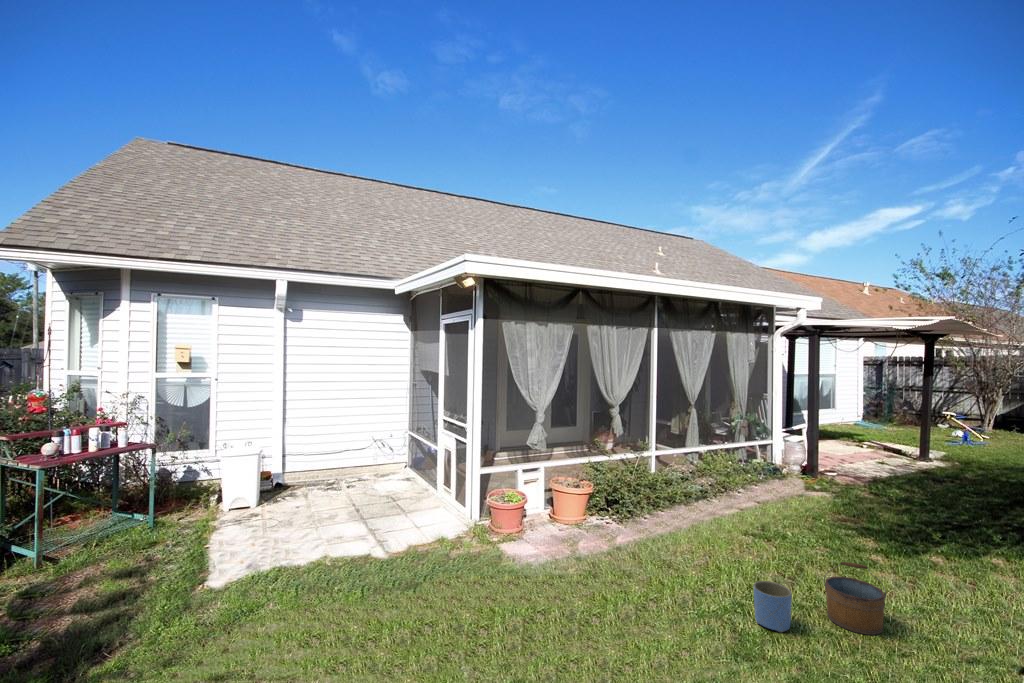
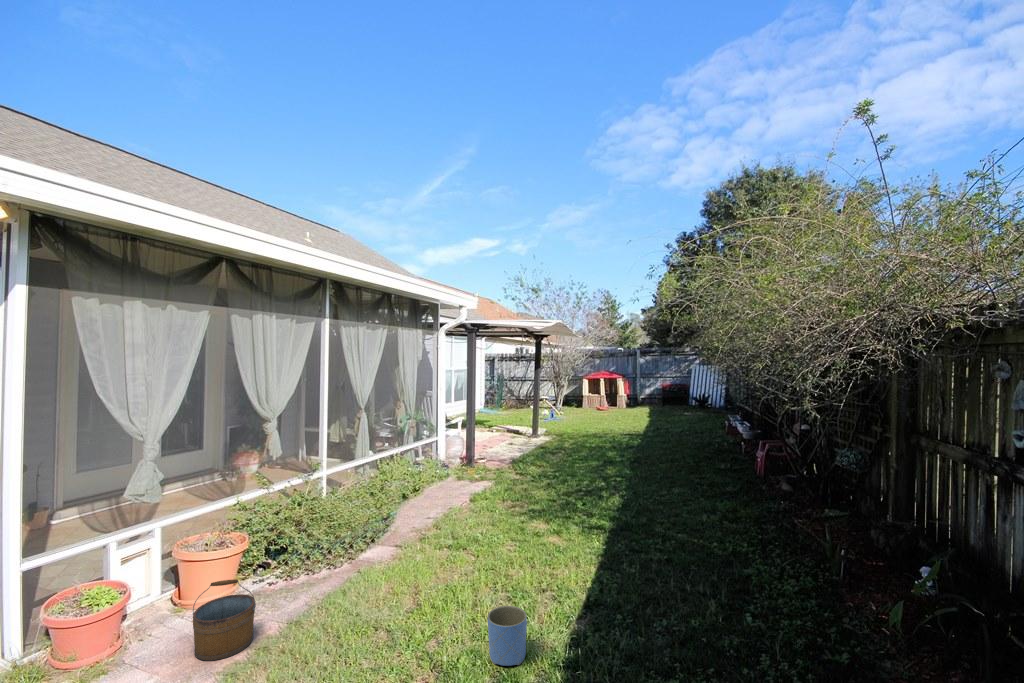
bucket: present [825,562,886,635] -> present [193,579,256,661]

